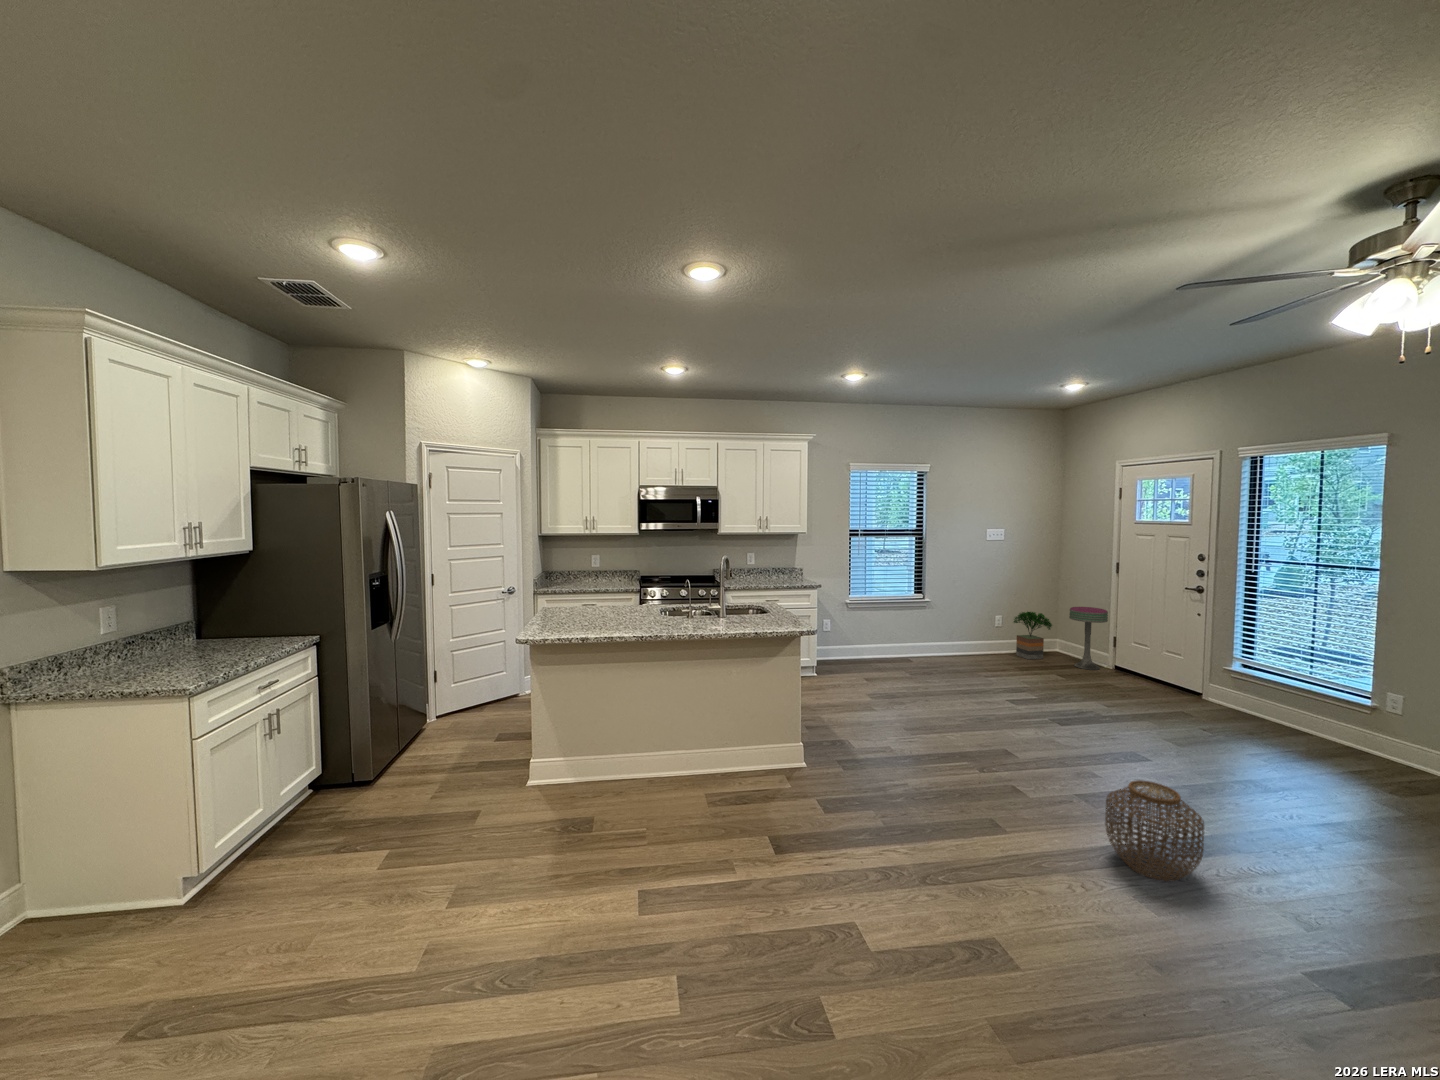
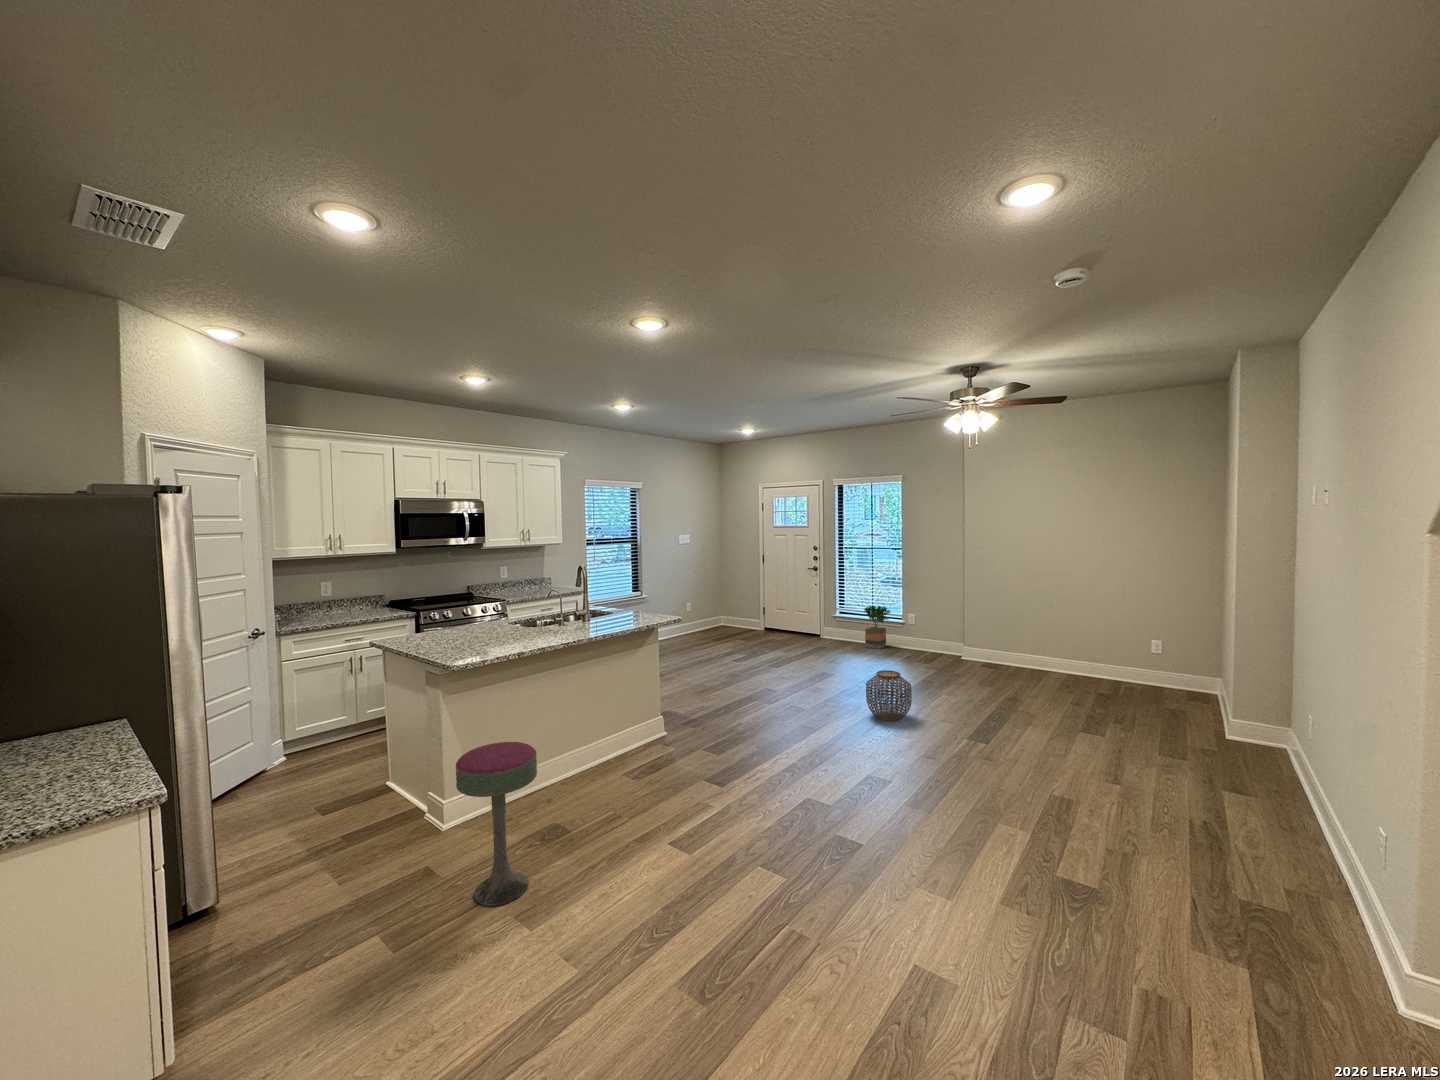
bar stool: present [1069,607,1108,670] -> present [456,742,537,906]
potted tree: present [1014,612,1052,659] -> present [864,606,890,649]

